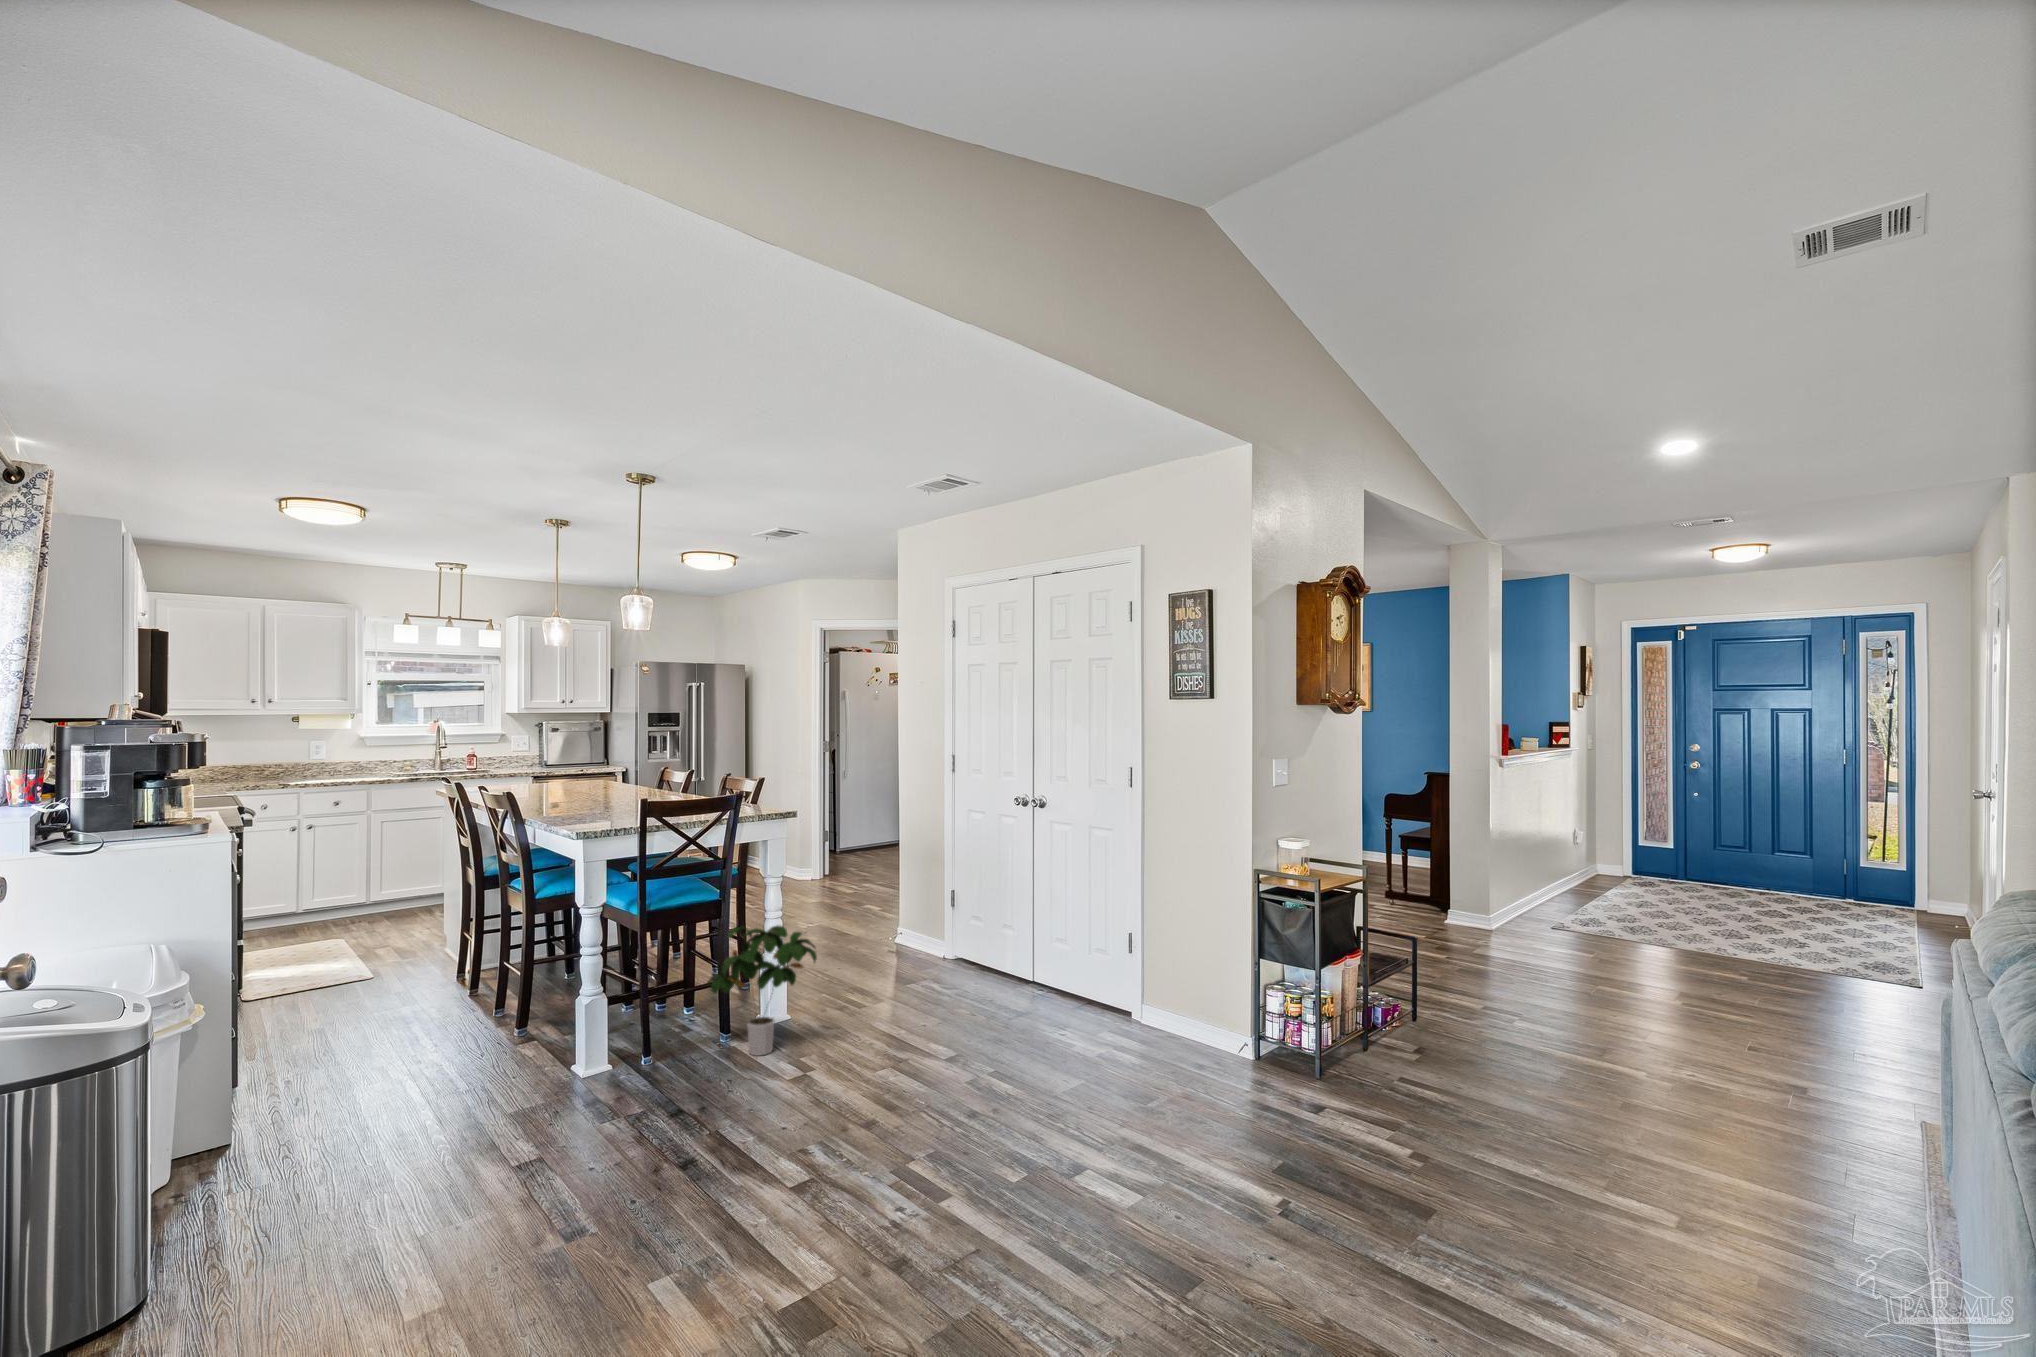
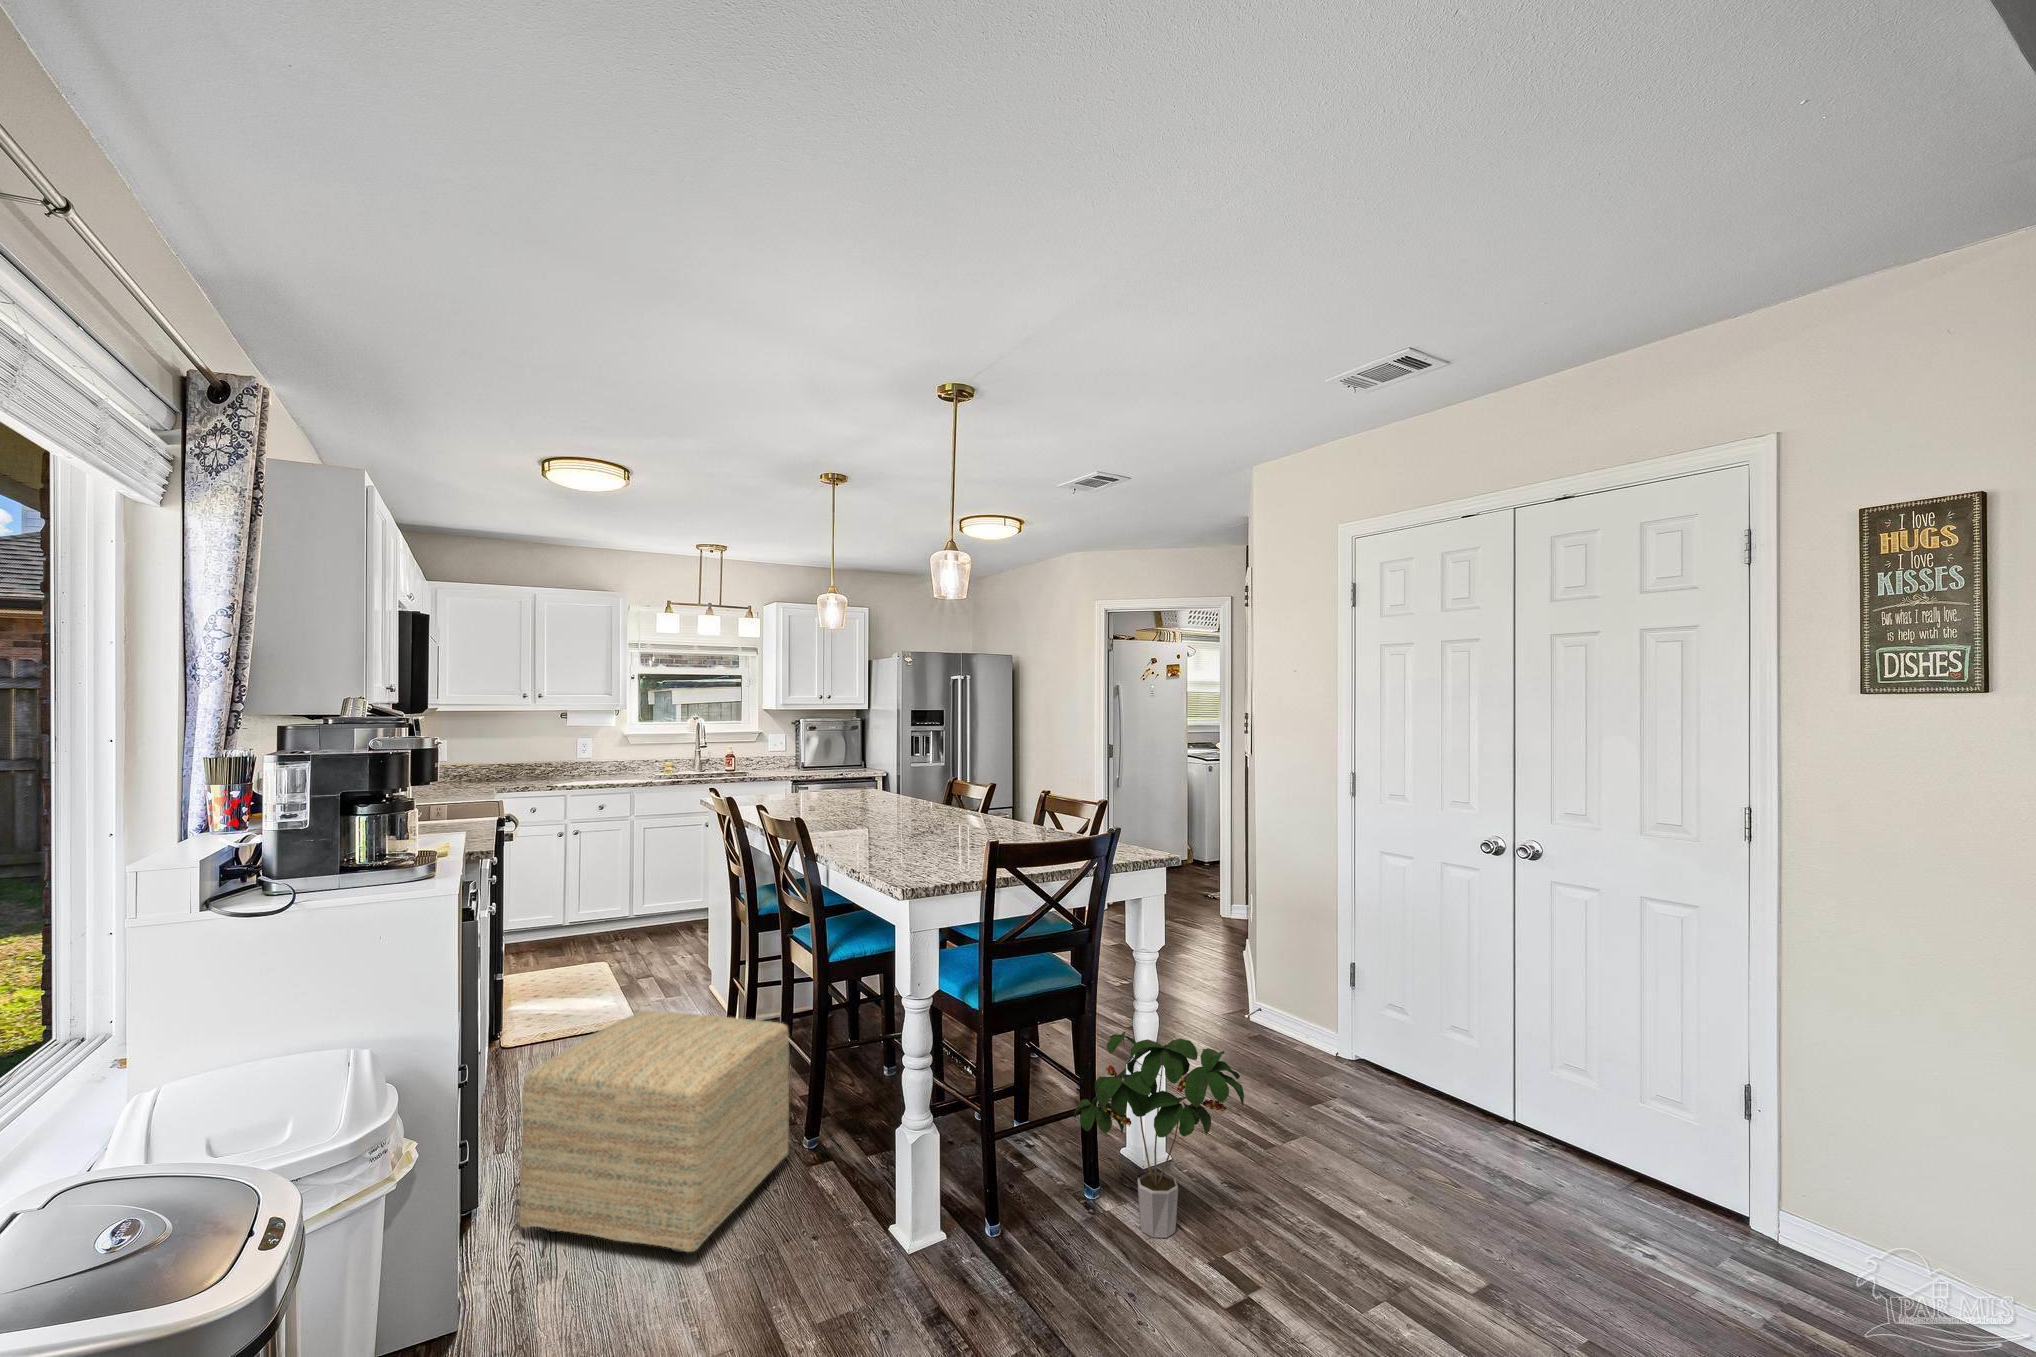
ottoman: none [279,939,498,1088] -> present [519,1011,789,1252]

